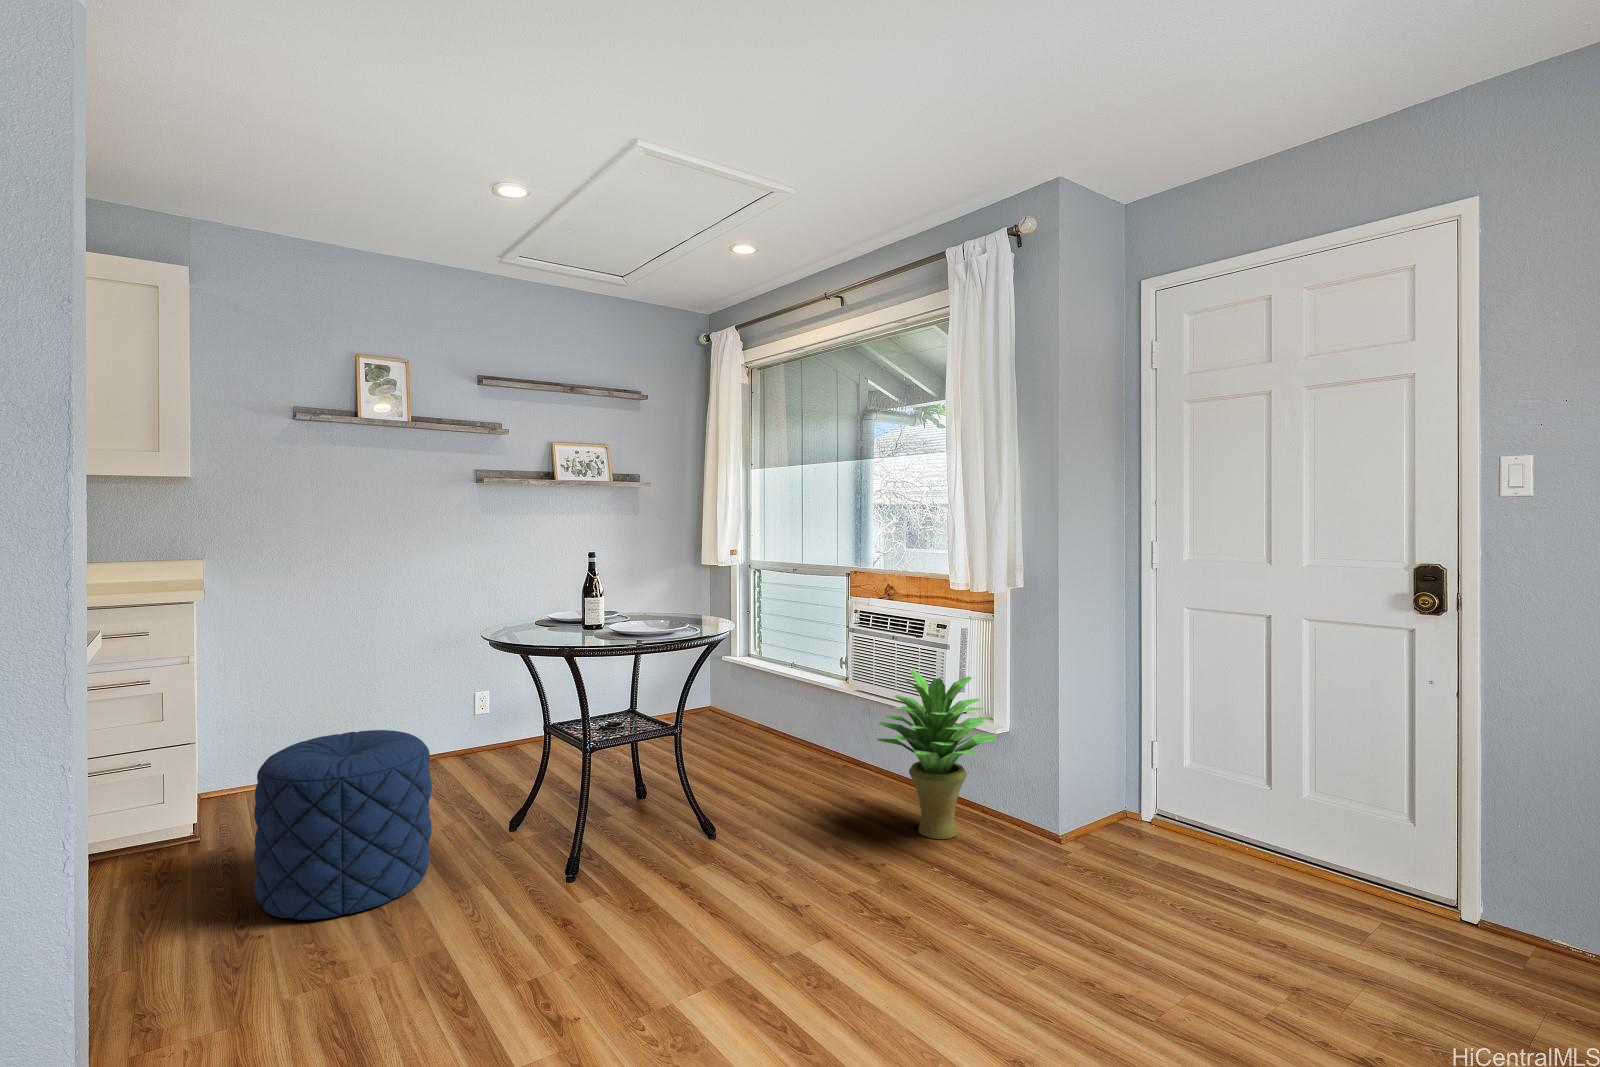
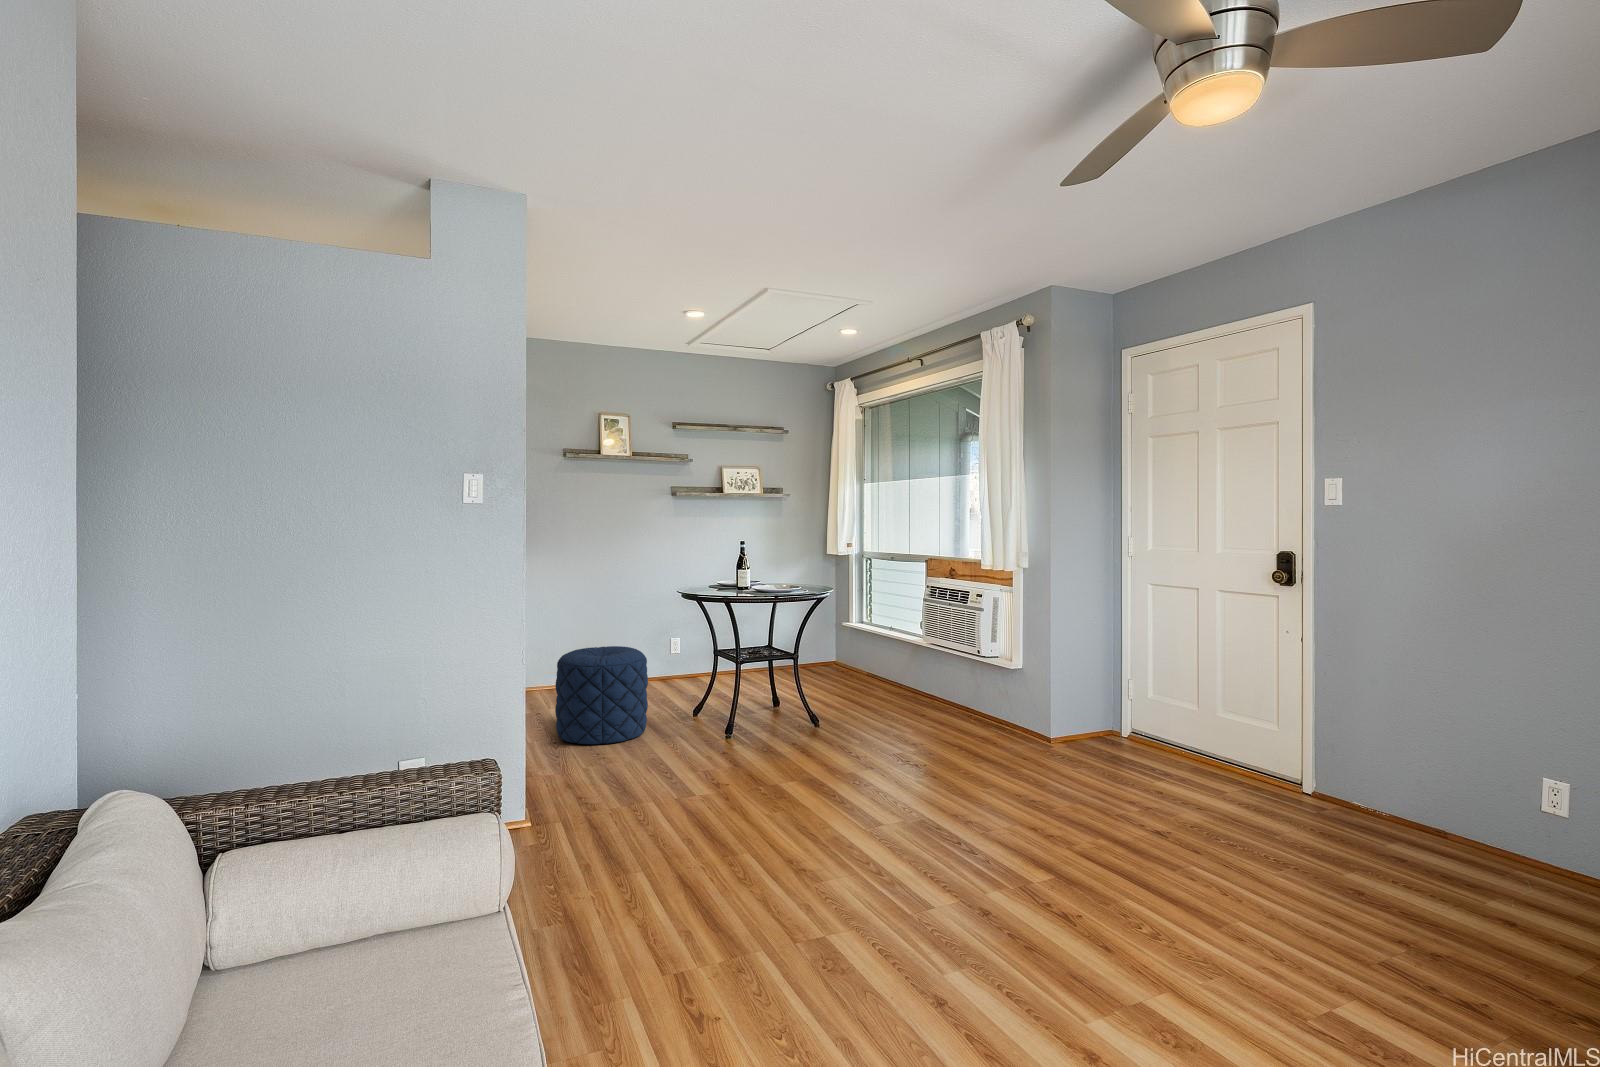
potted plant: present [877,669,997,839] -> none [926,623,1009,736]

